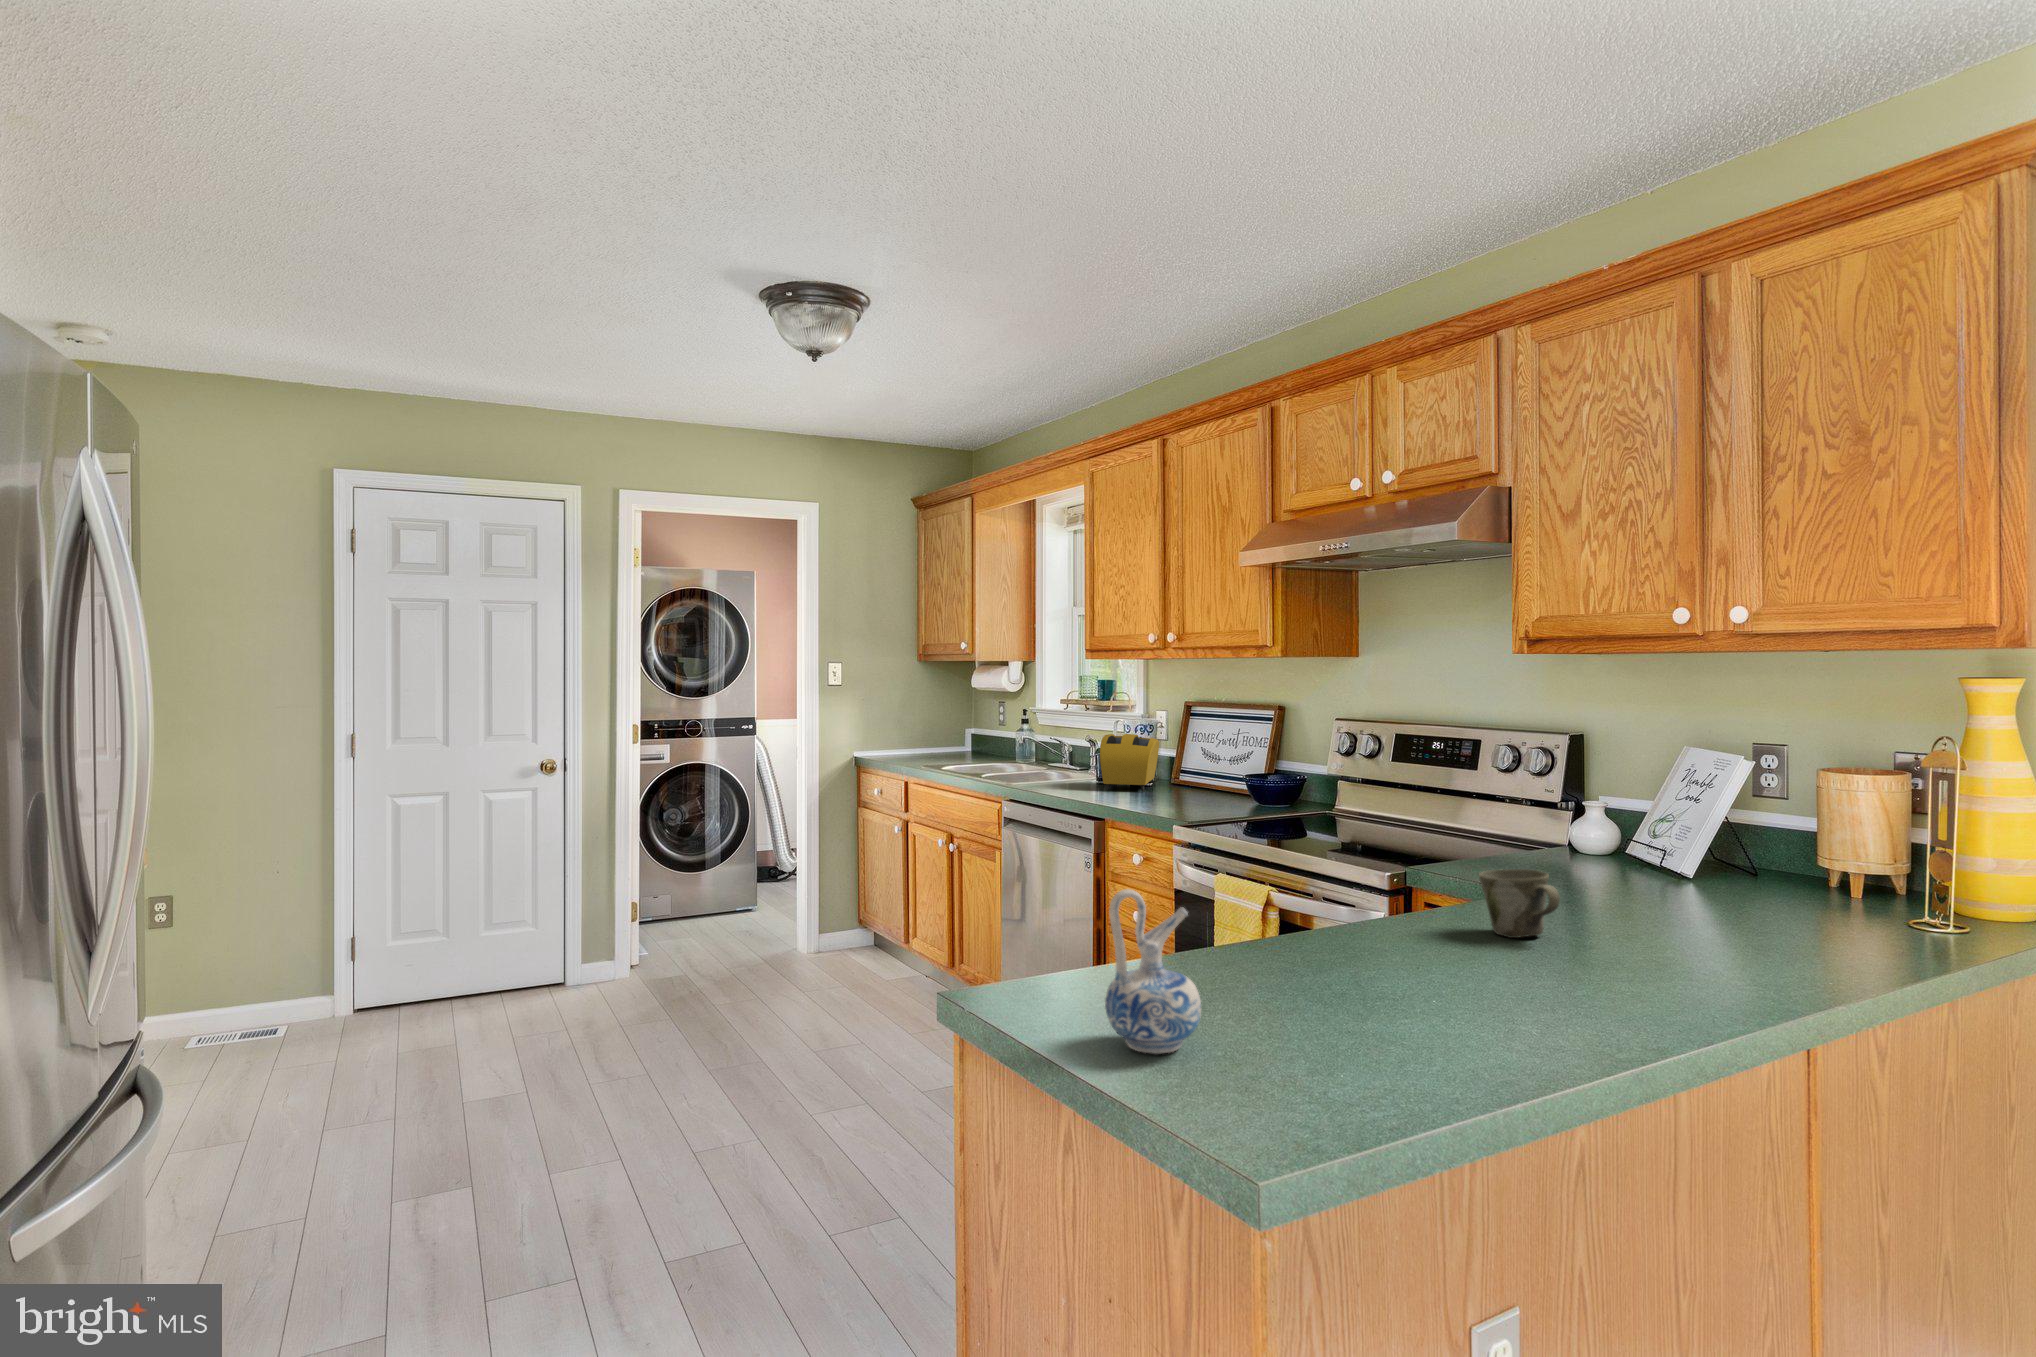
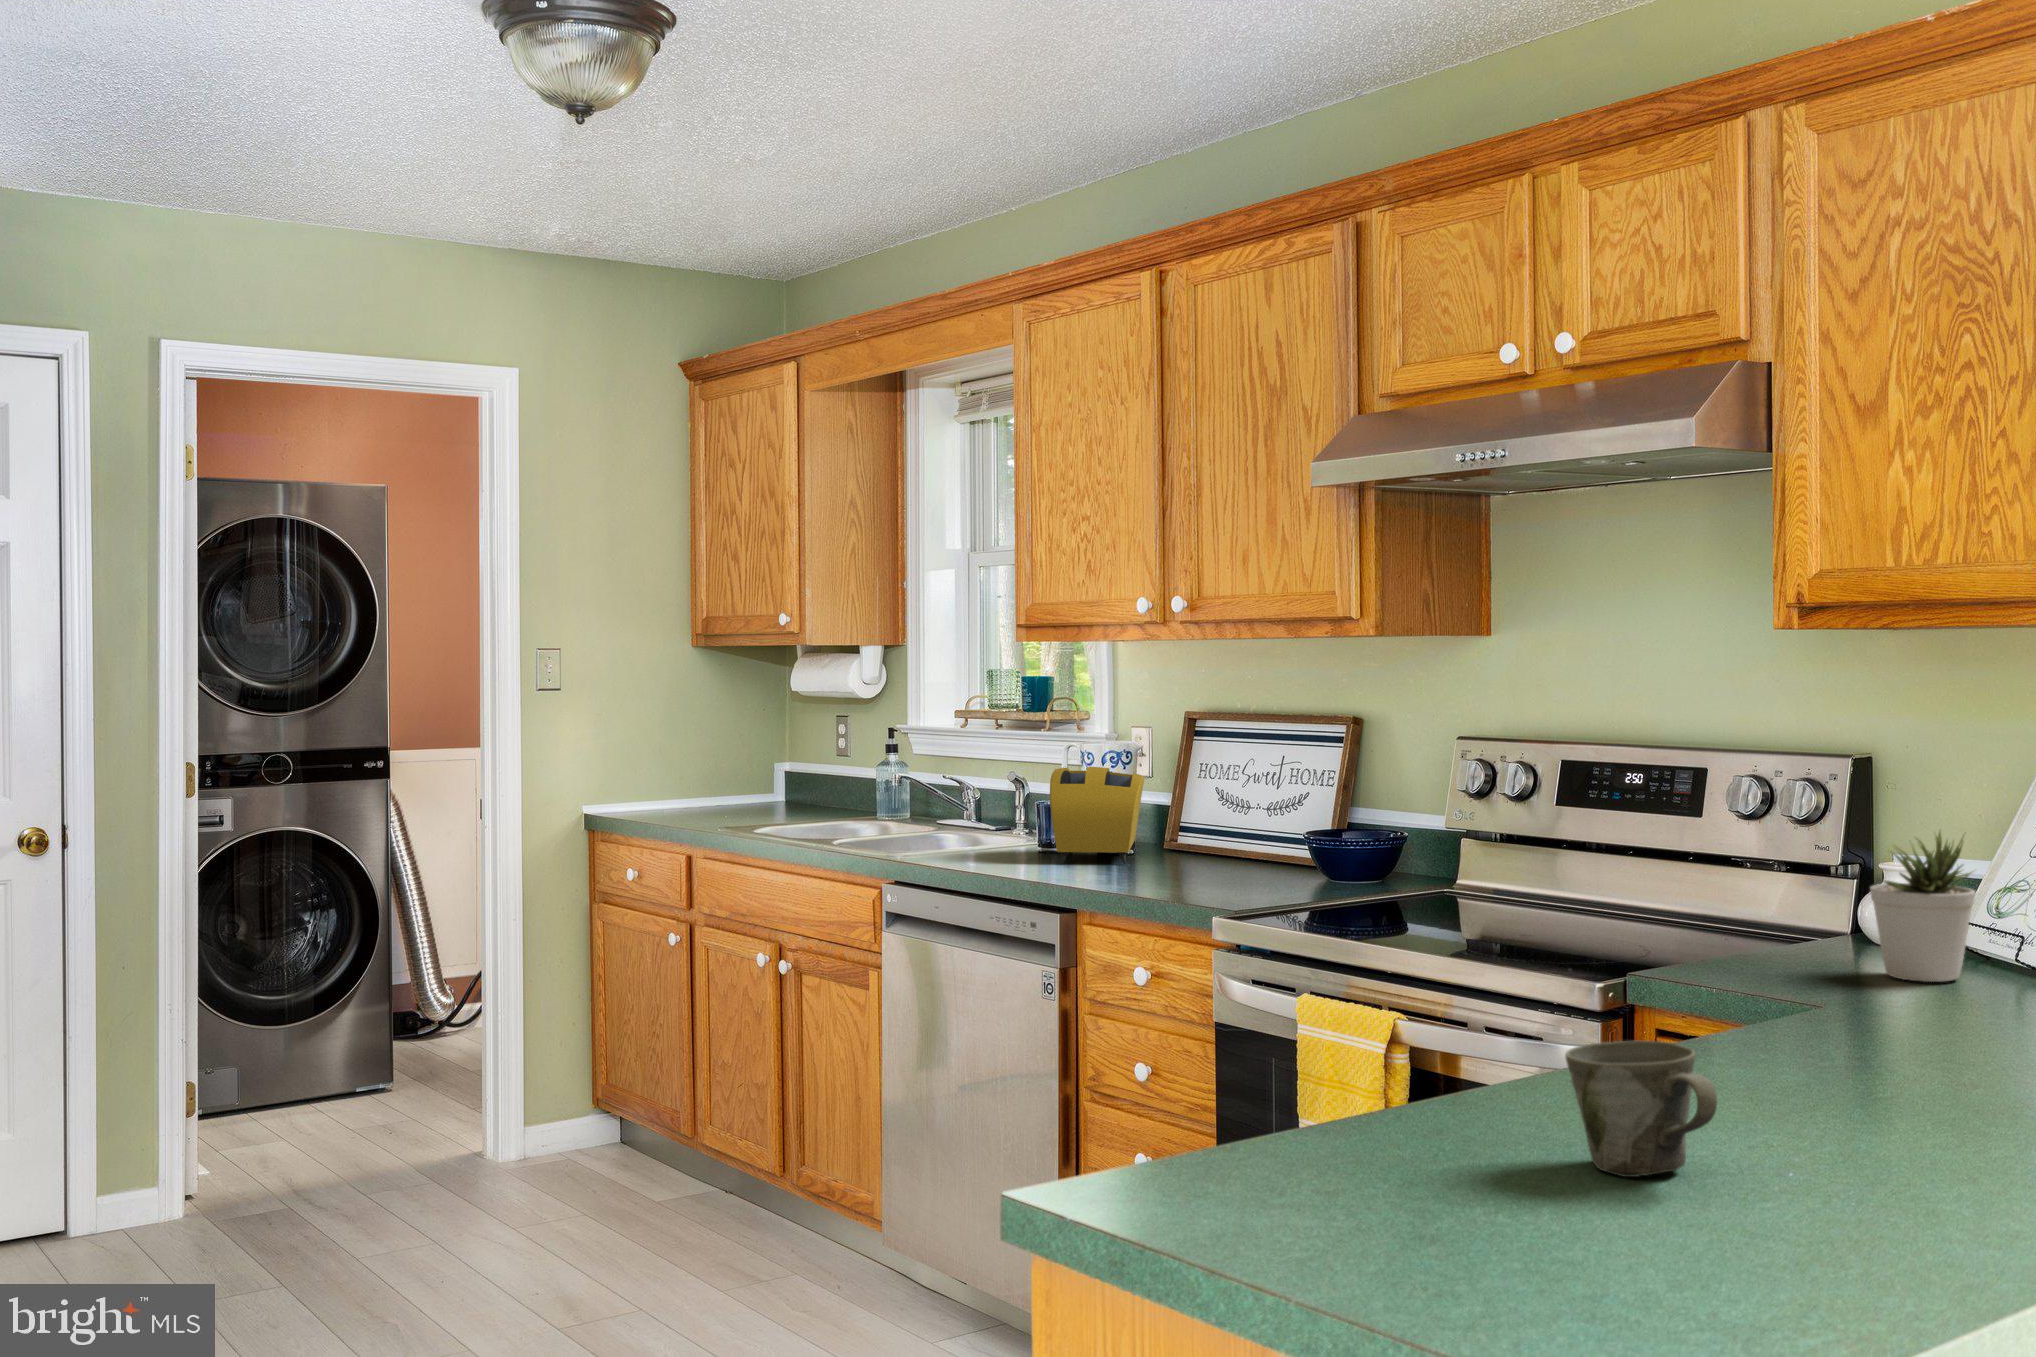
potted plant: none [1564,781,1634,879] -> present [1870,832,1975,982]
mug: present [1479,869,1560,938] -> present [1565,1041,1717,1177]
ceramic pitcher: present [1105,889,1201,1054] -> none [1349,1008,1504,1265]

